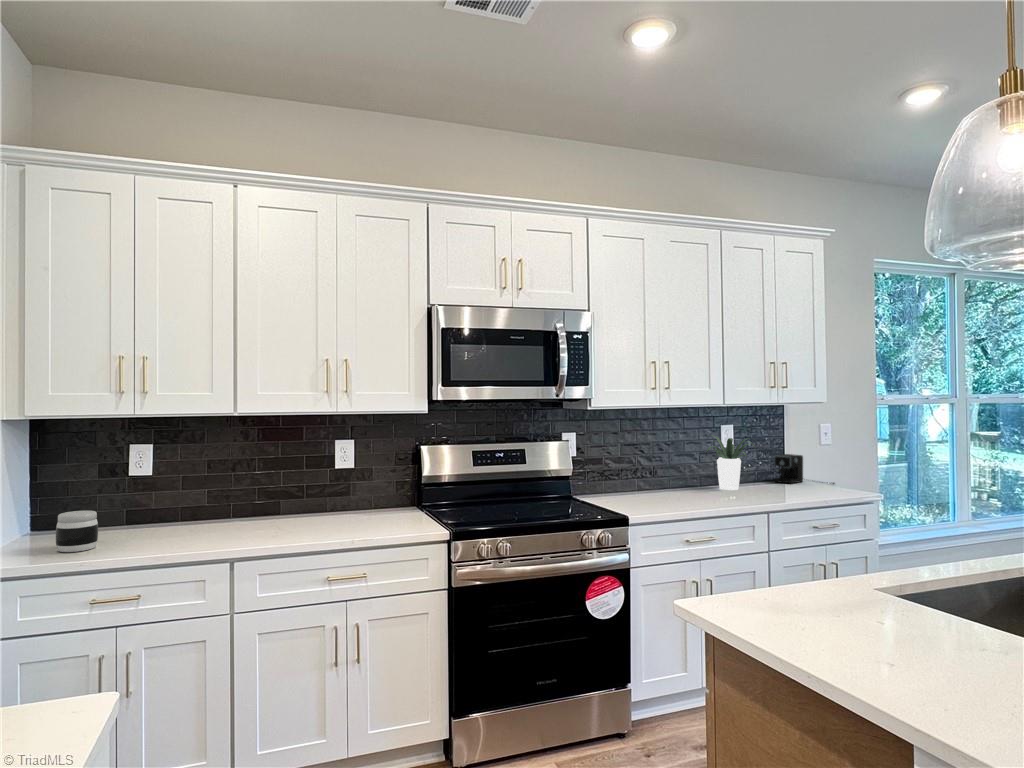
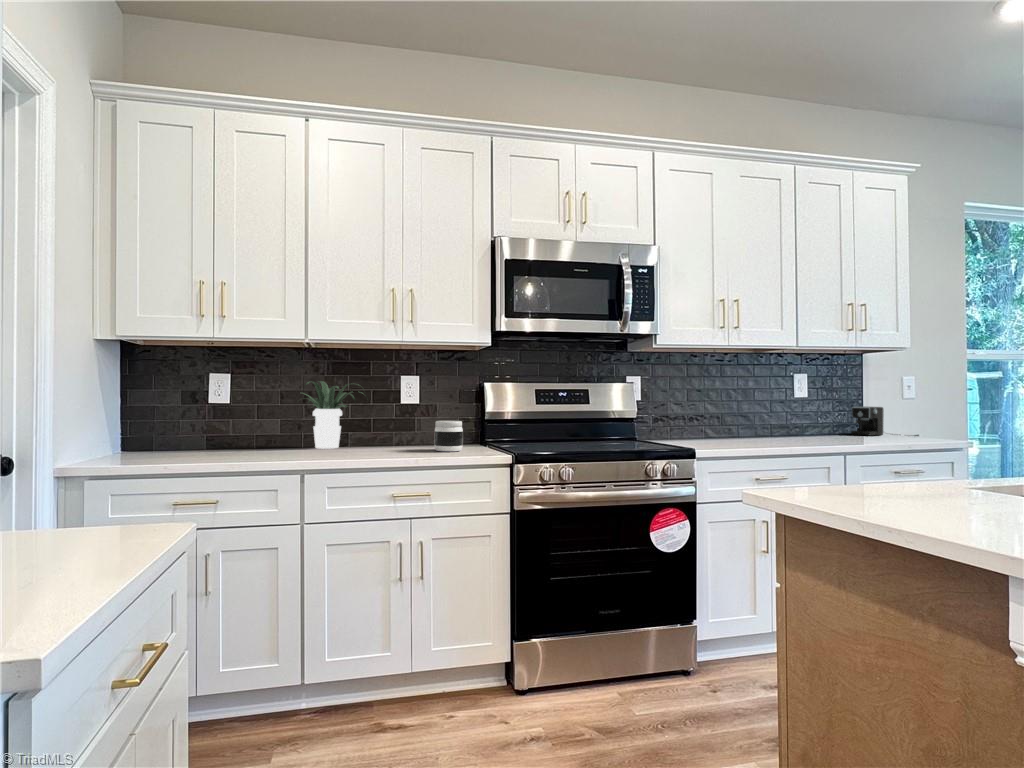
potted plant: present [706,435,755,490] -> present [305,381,355,449]
jar: present [56,511,98,552] -> present [434,421,463,451]

